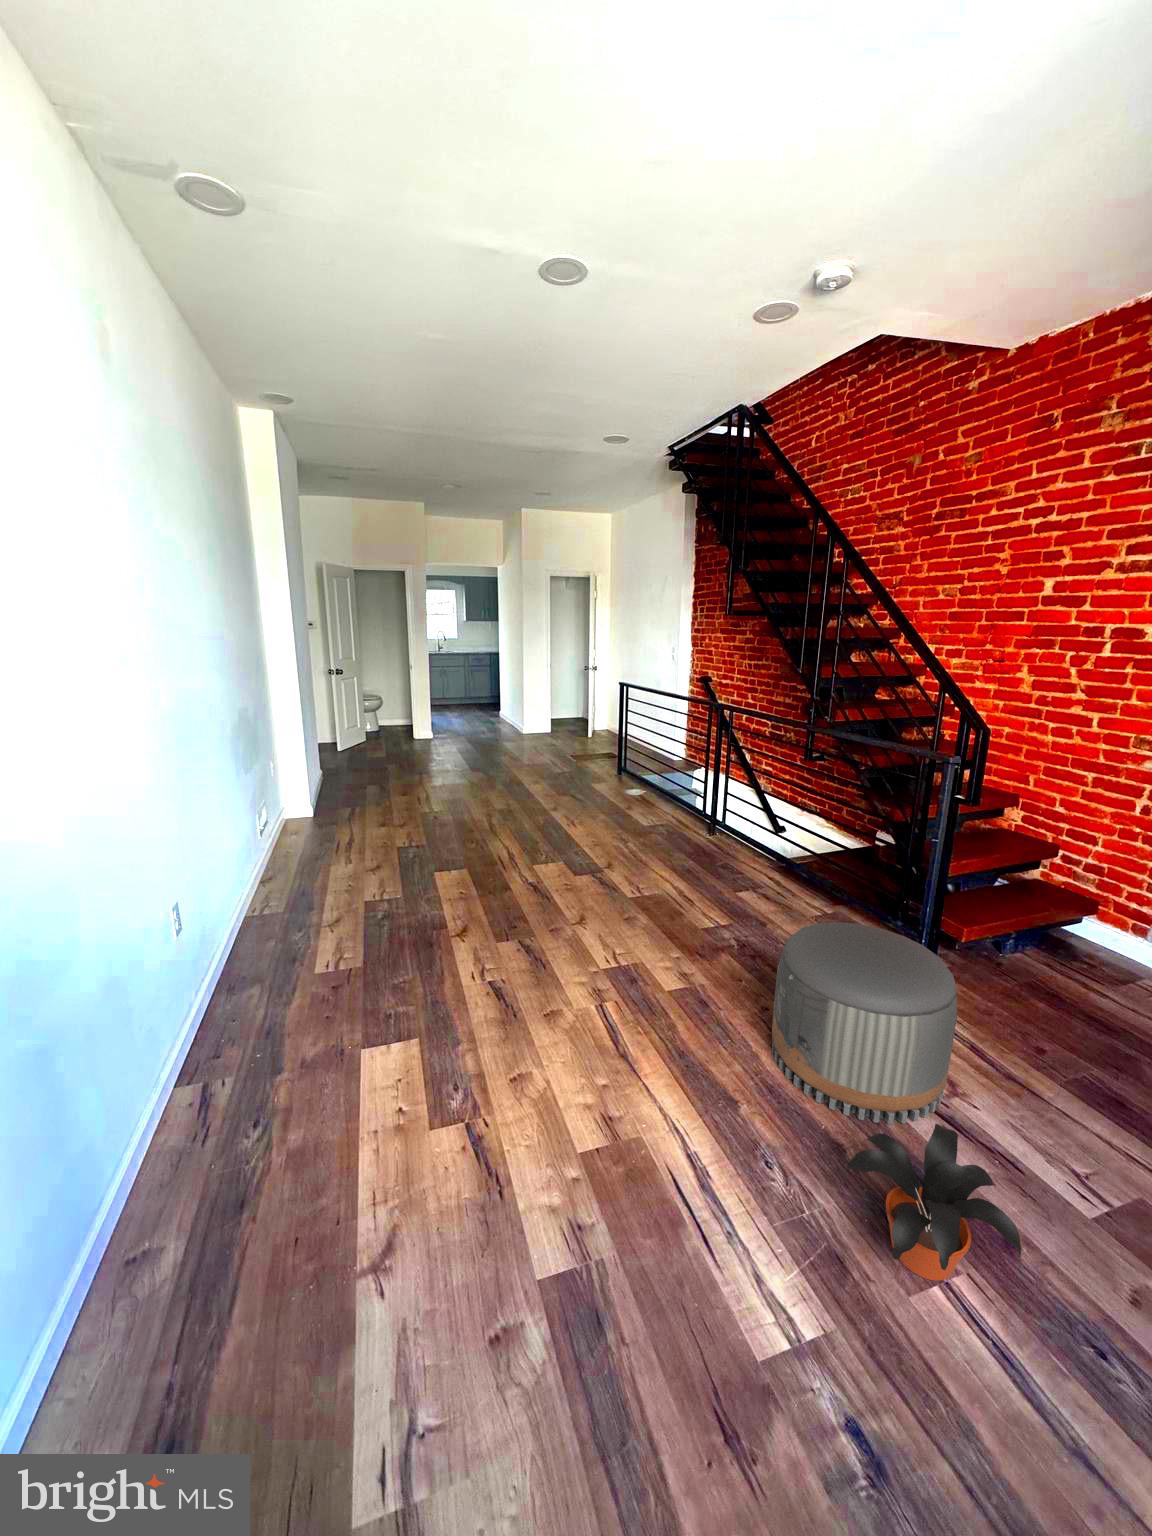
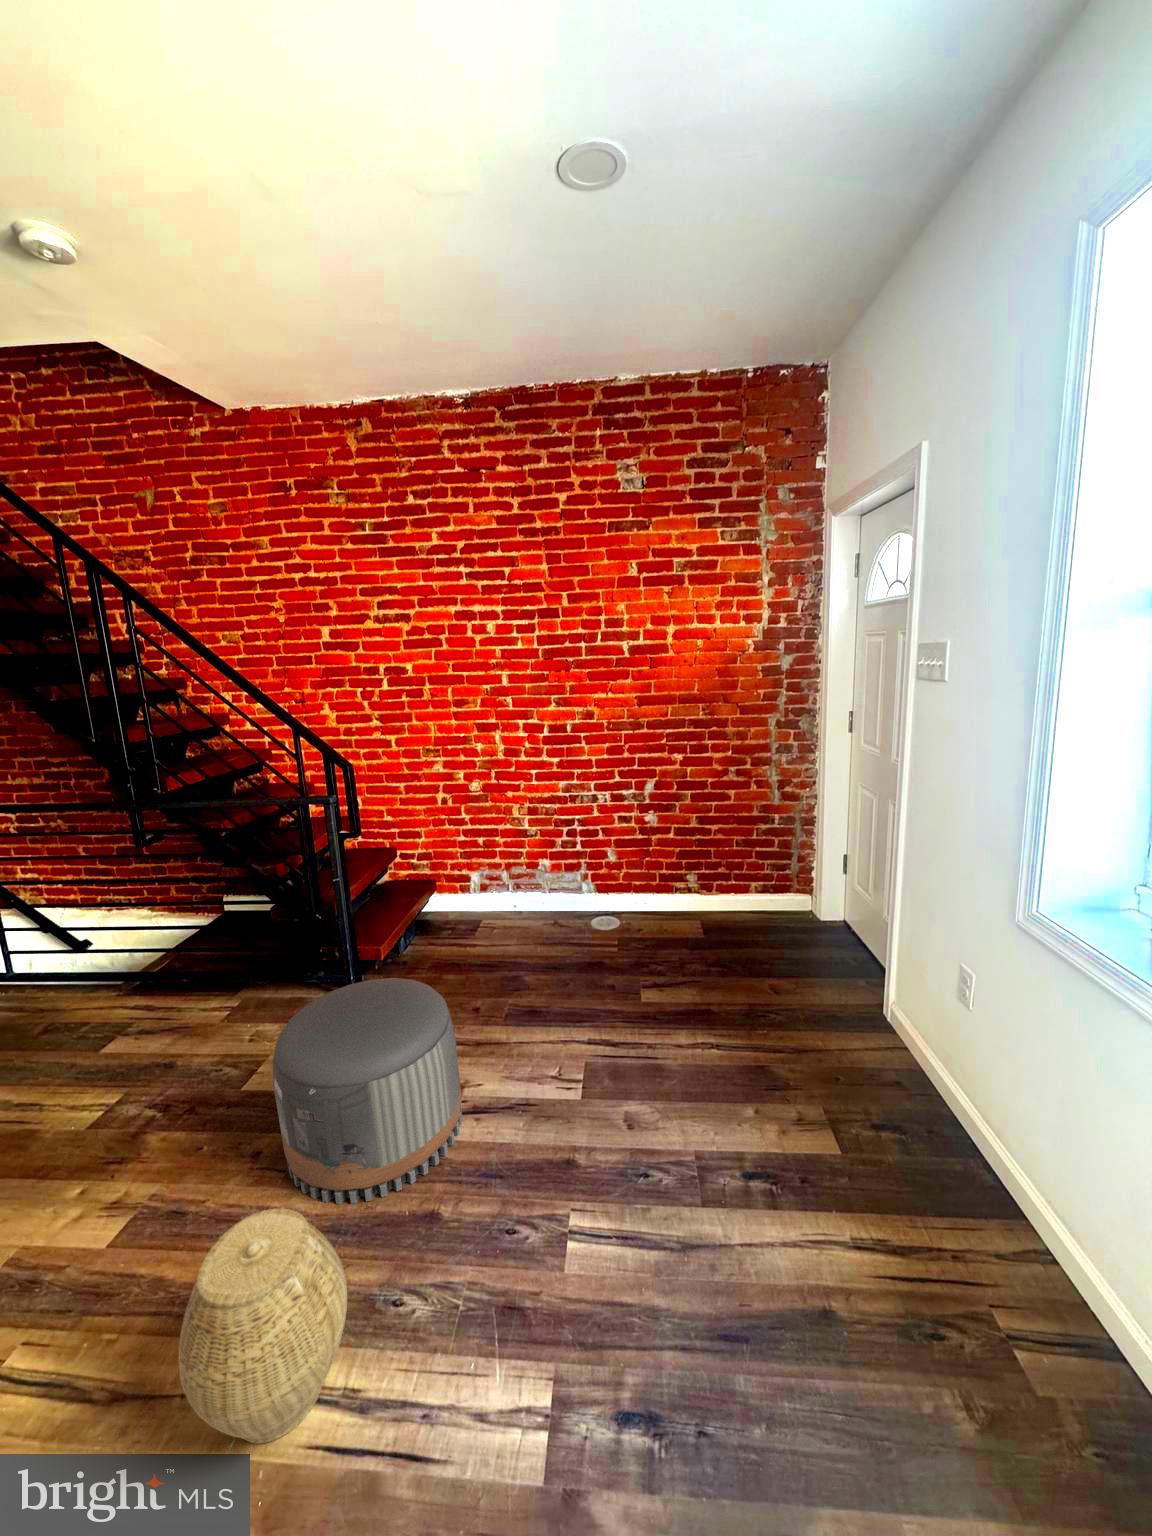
woven basket: none [629,1005,735,1153] -> present [178,1208,347,1444]
potted plant: present [846,1124,1021,1281] -> none [470,1109,602,1252]

